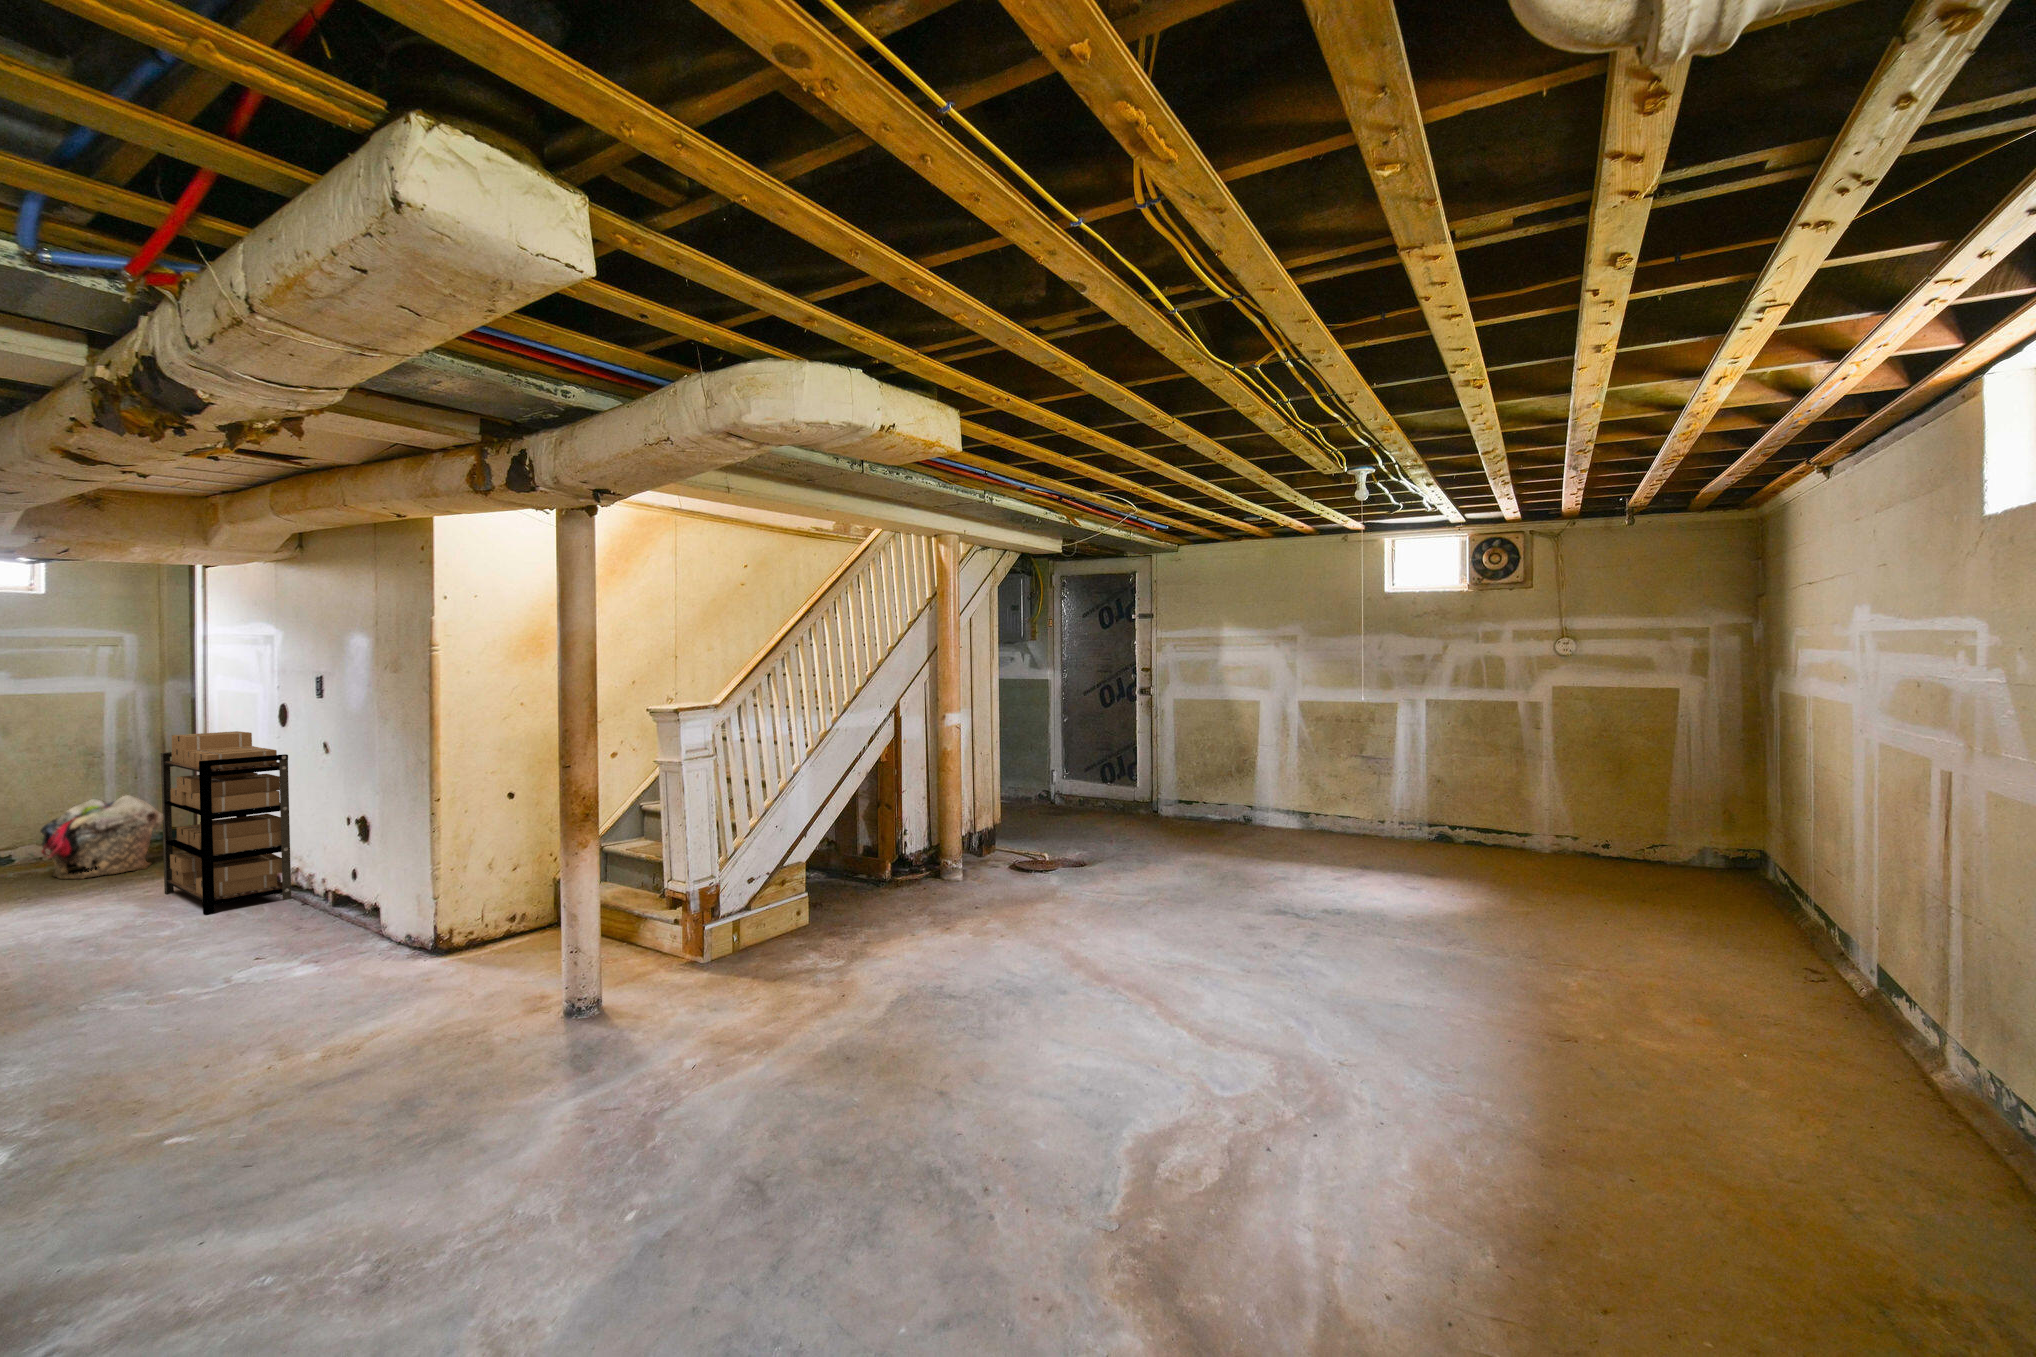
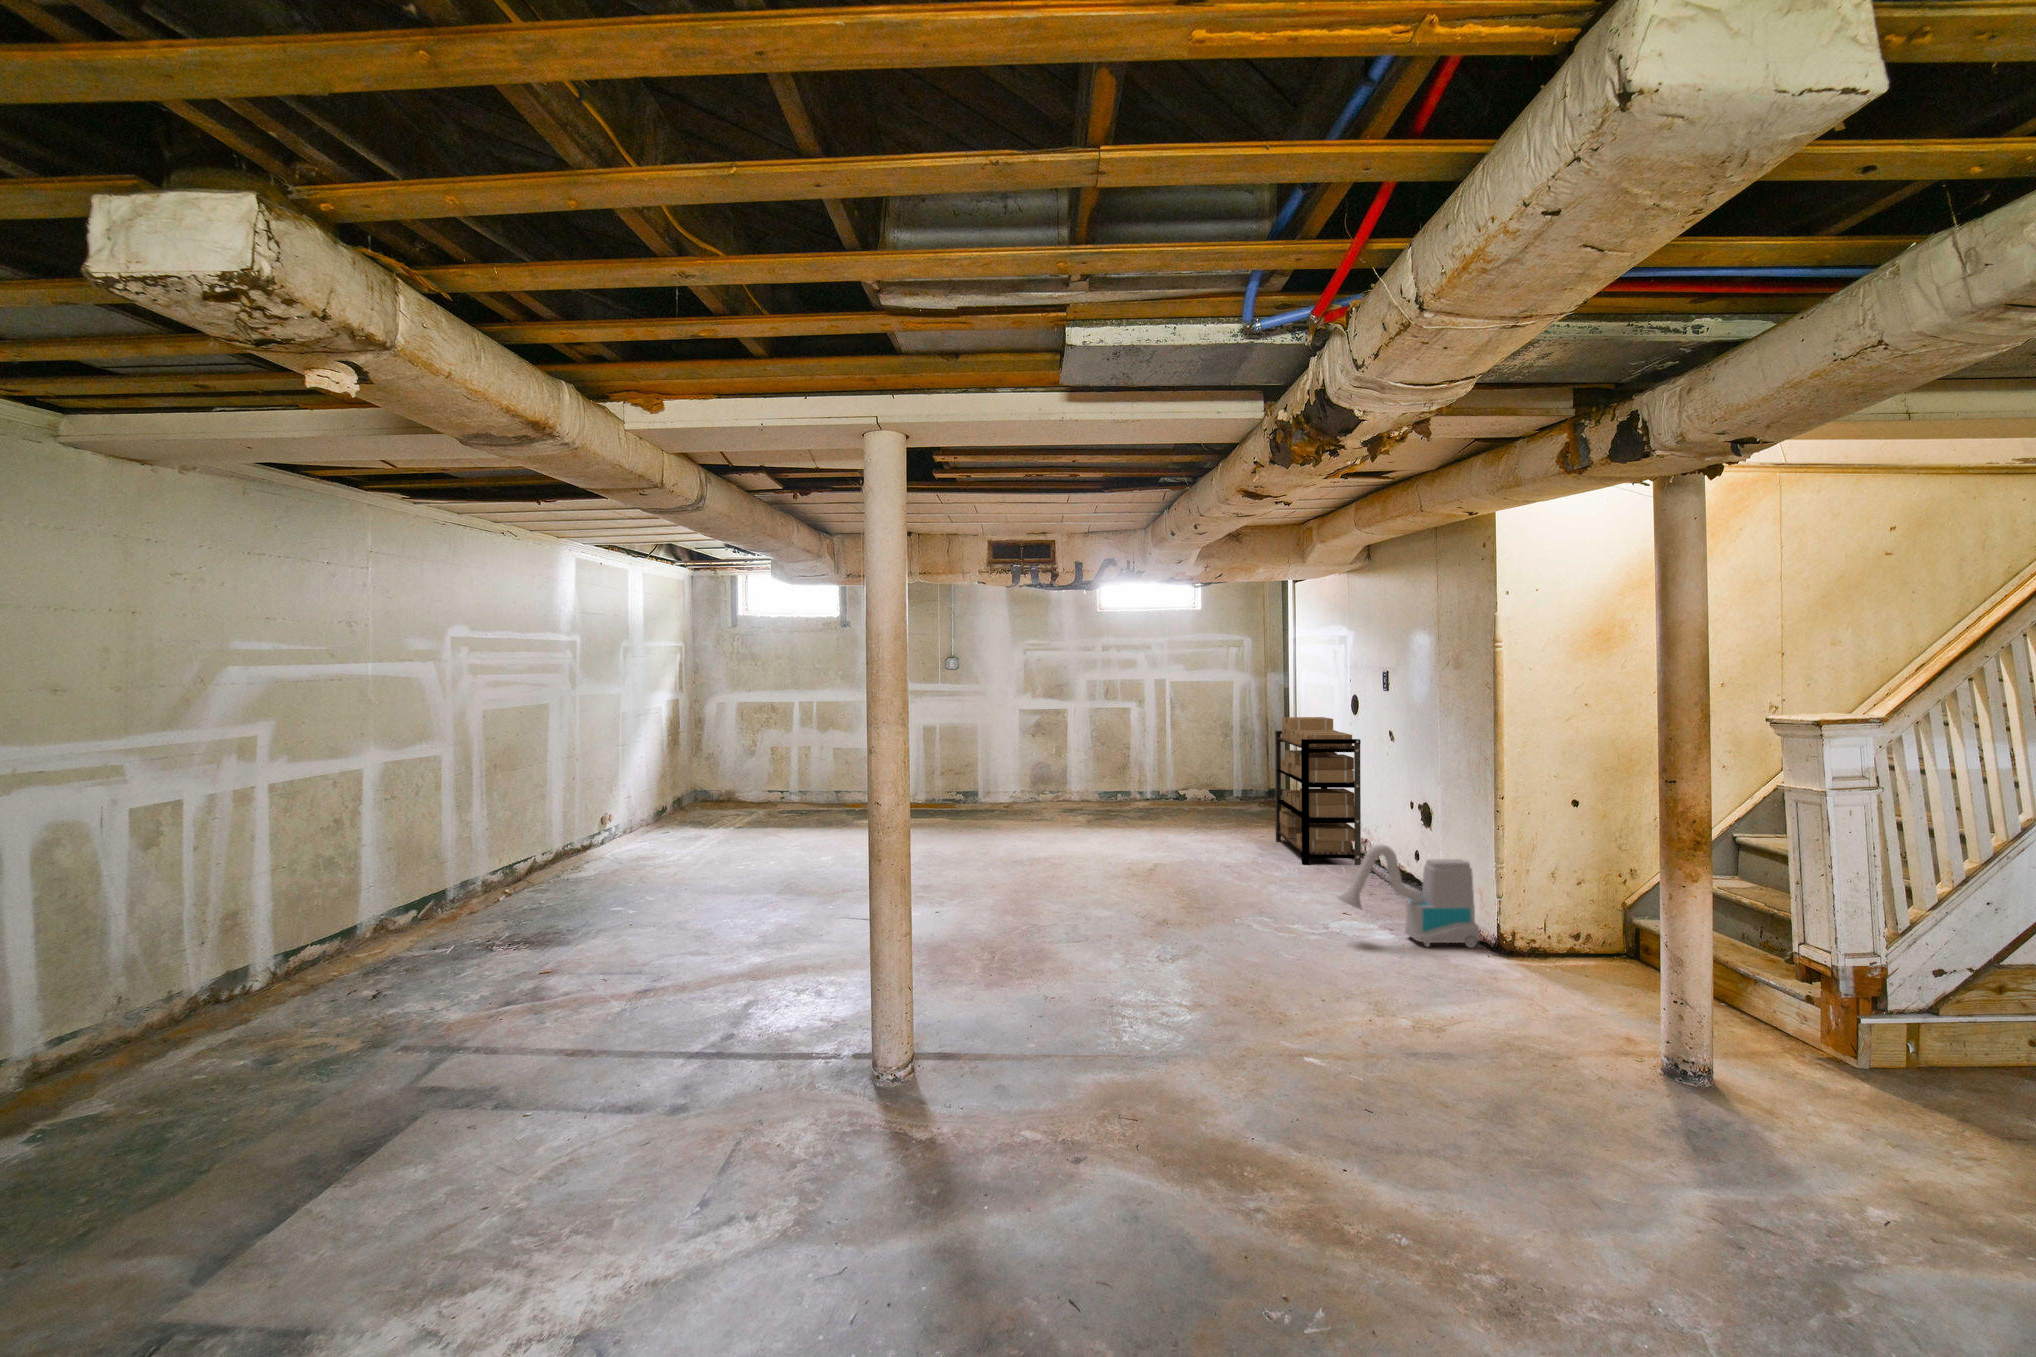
laundry basket: present [40,795,162,879] -> none [1207,761,1272,820]
vacuum cleaner: none [239,869,421,970] -> present [1338,844,1479,948]

